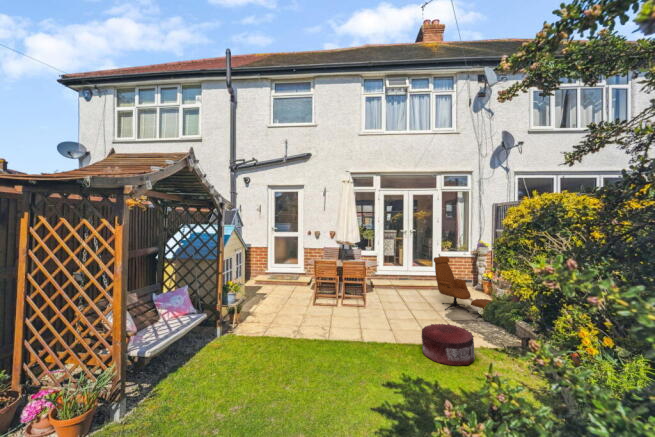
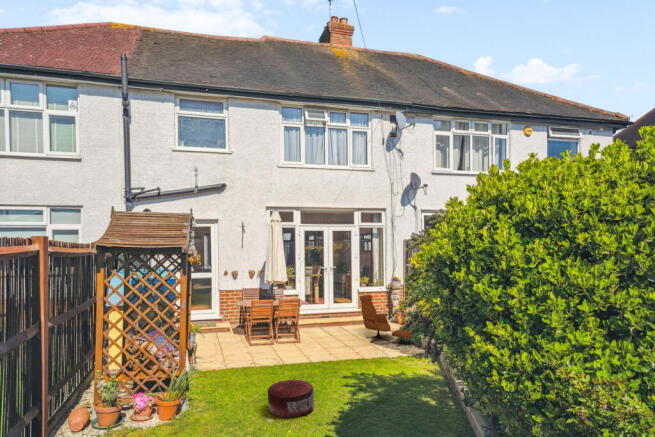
pouf: present [422,324,475,366] -> present [268,379,314,418]

